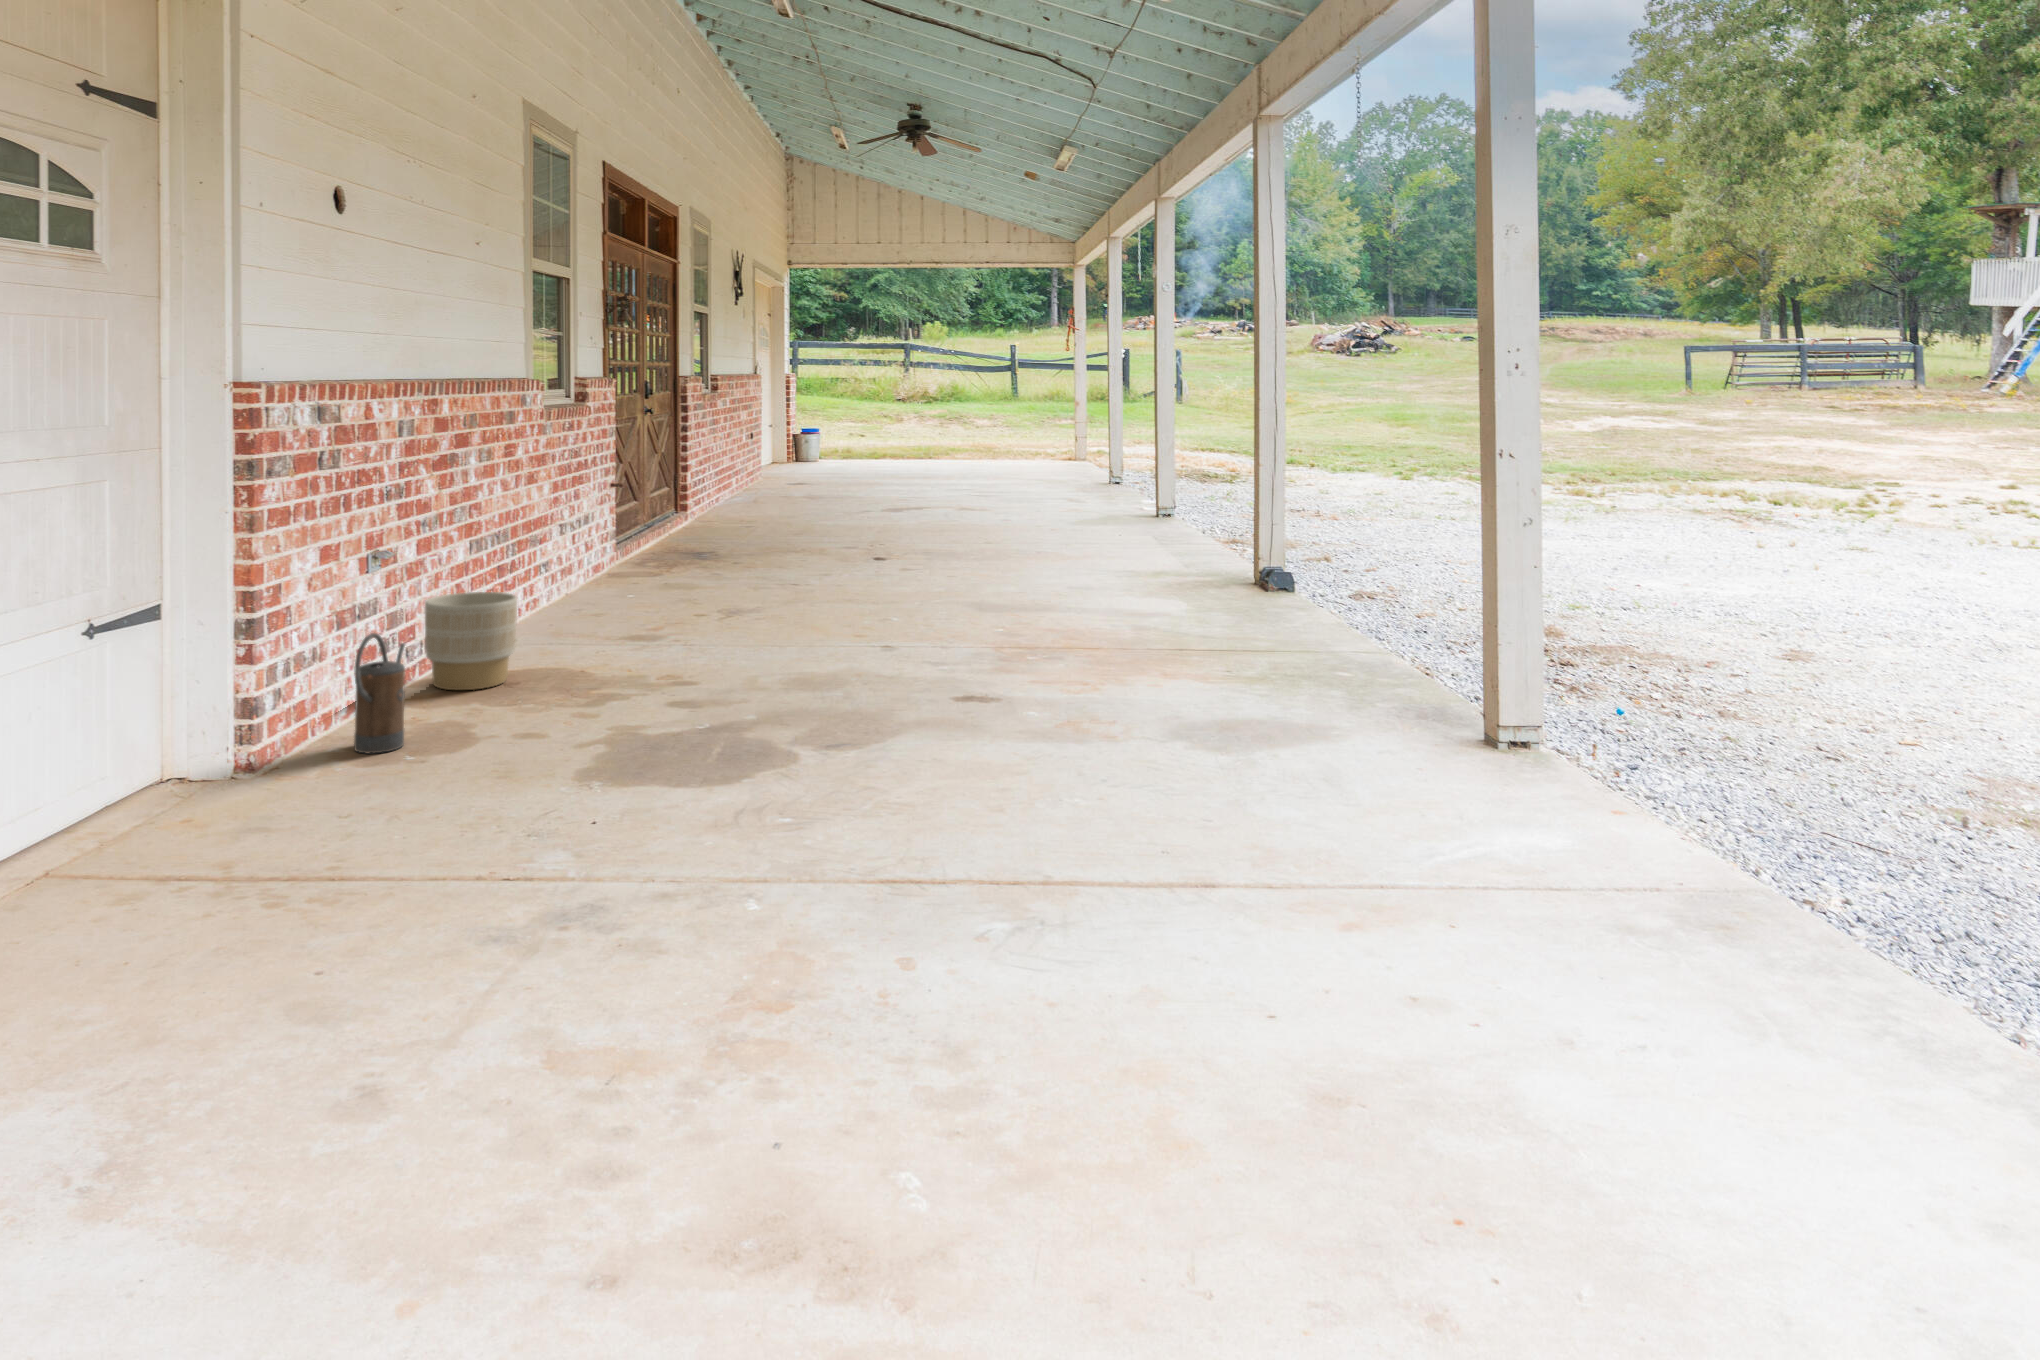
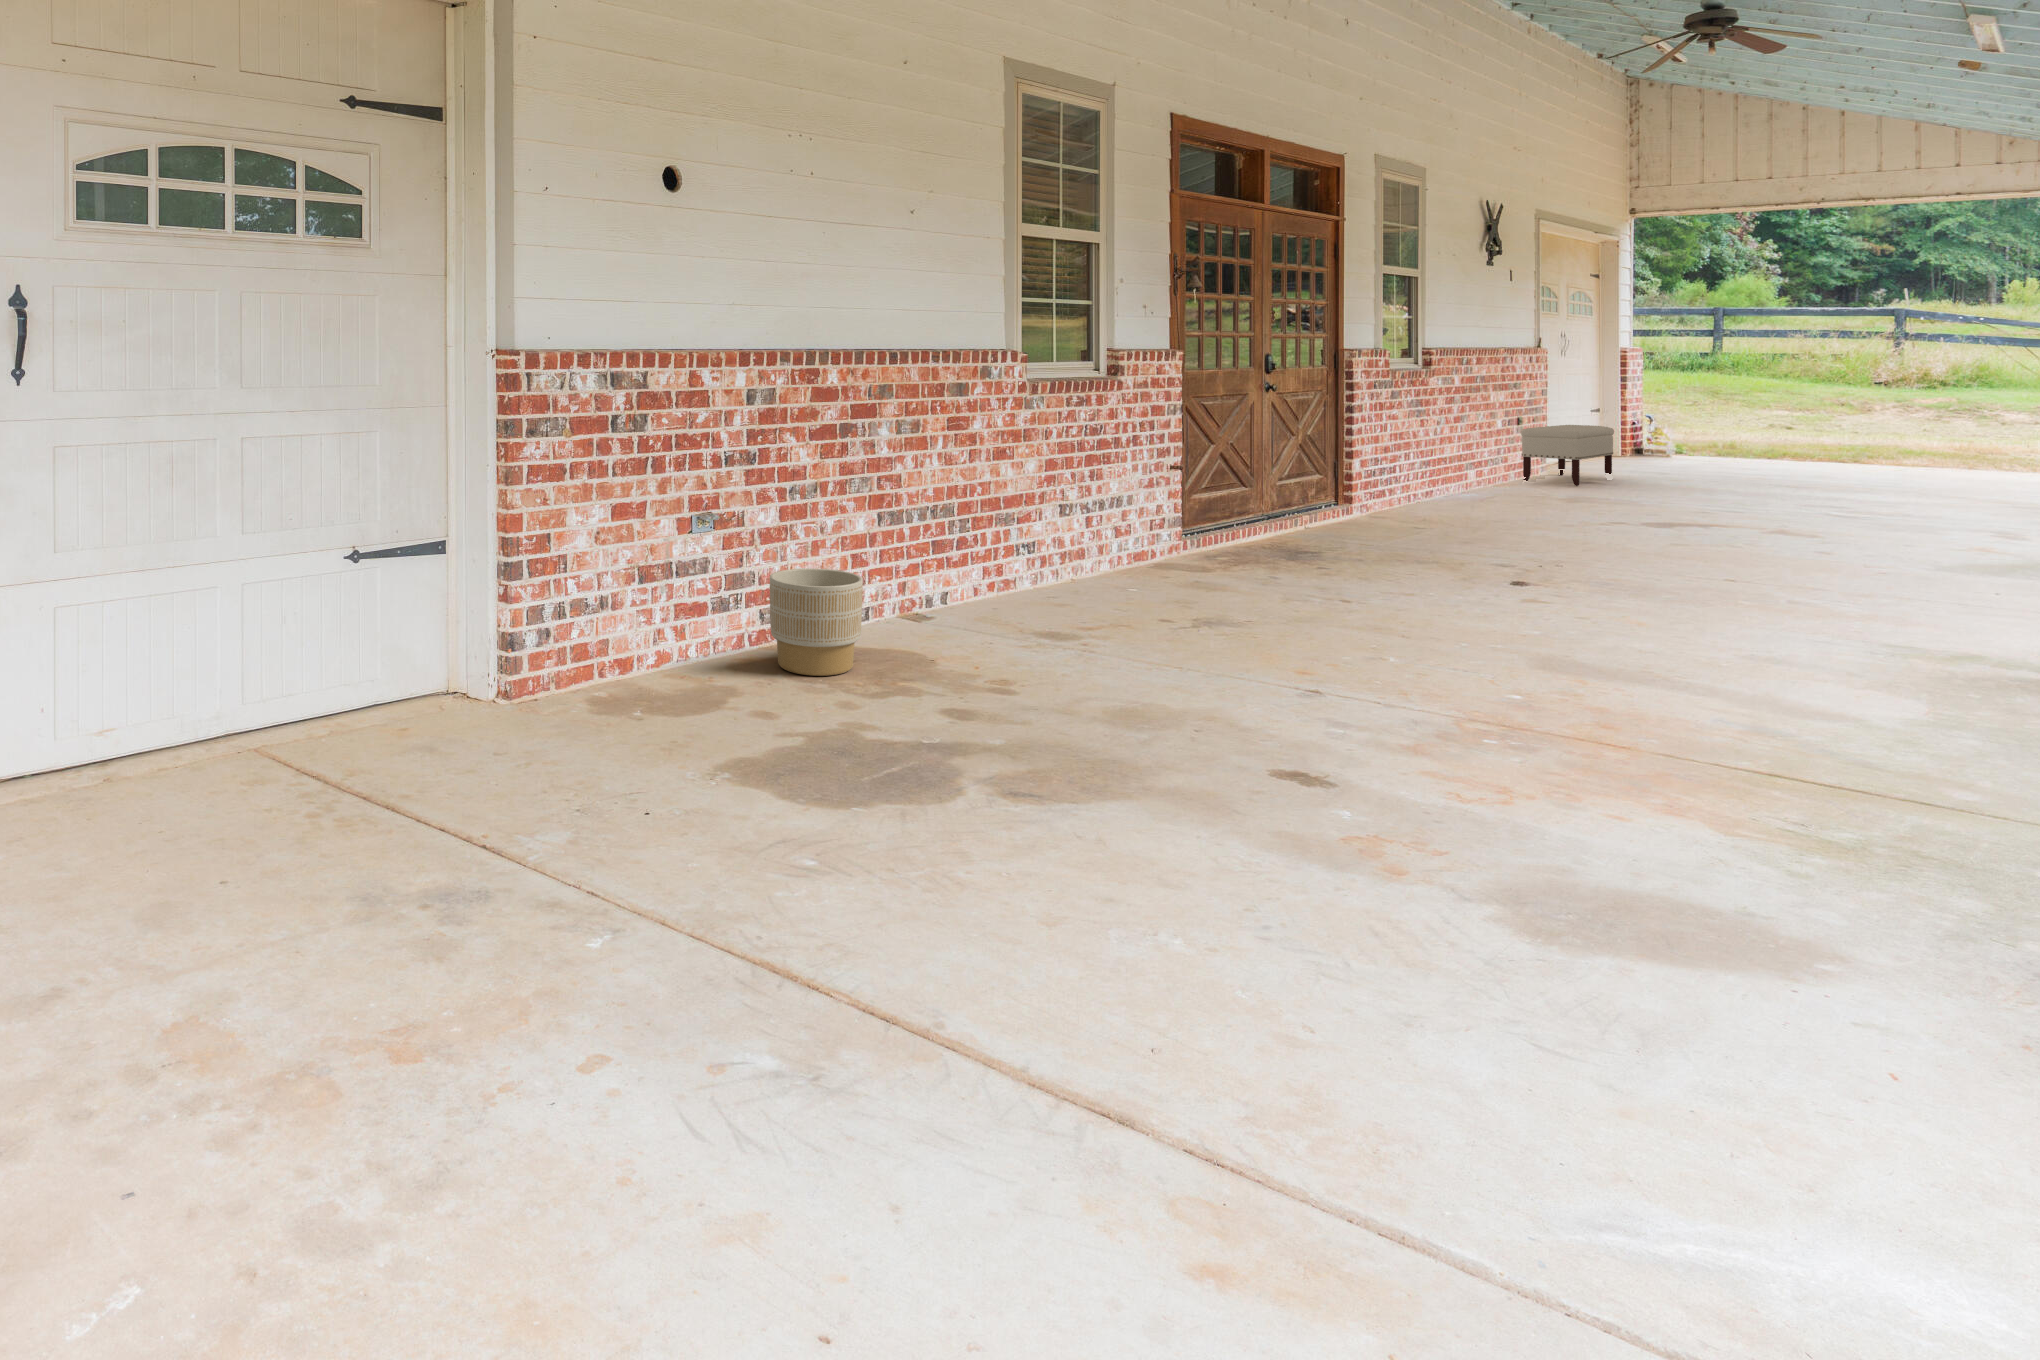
bench: none [758,436,807,484] -> present [1521,425,1614,486]
watering can: present [354,633,405,753] -> none [586,598,675,722]

